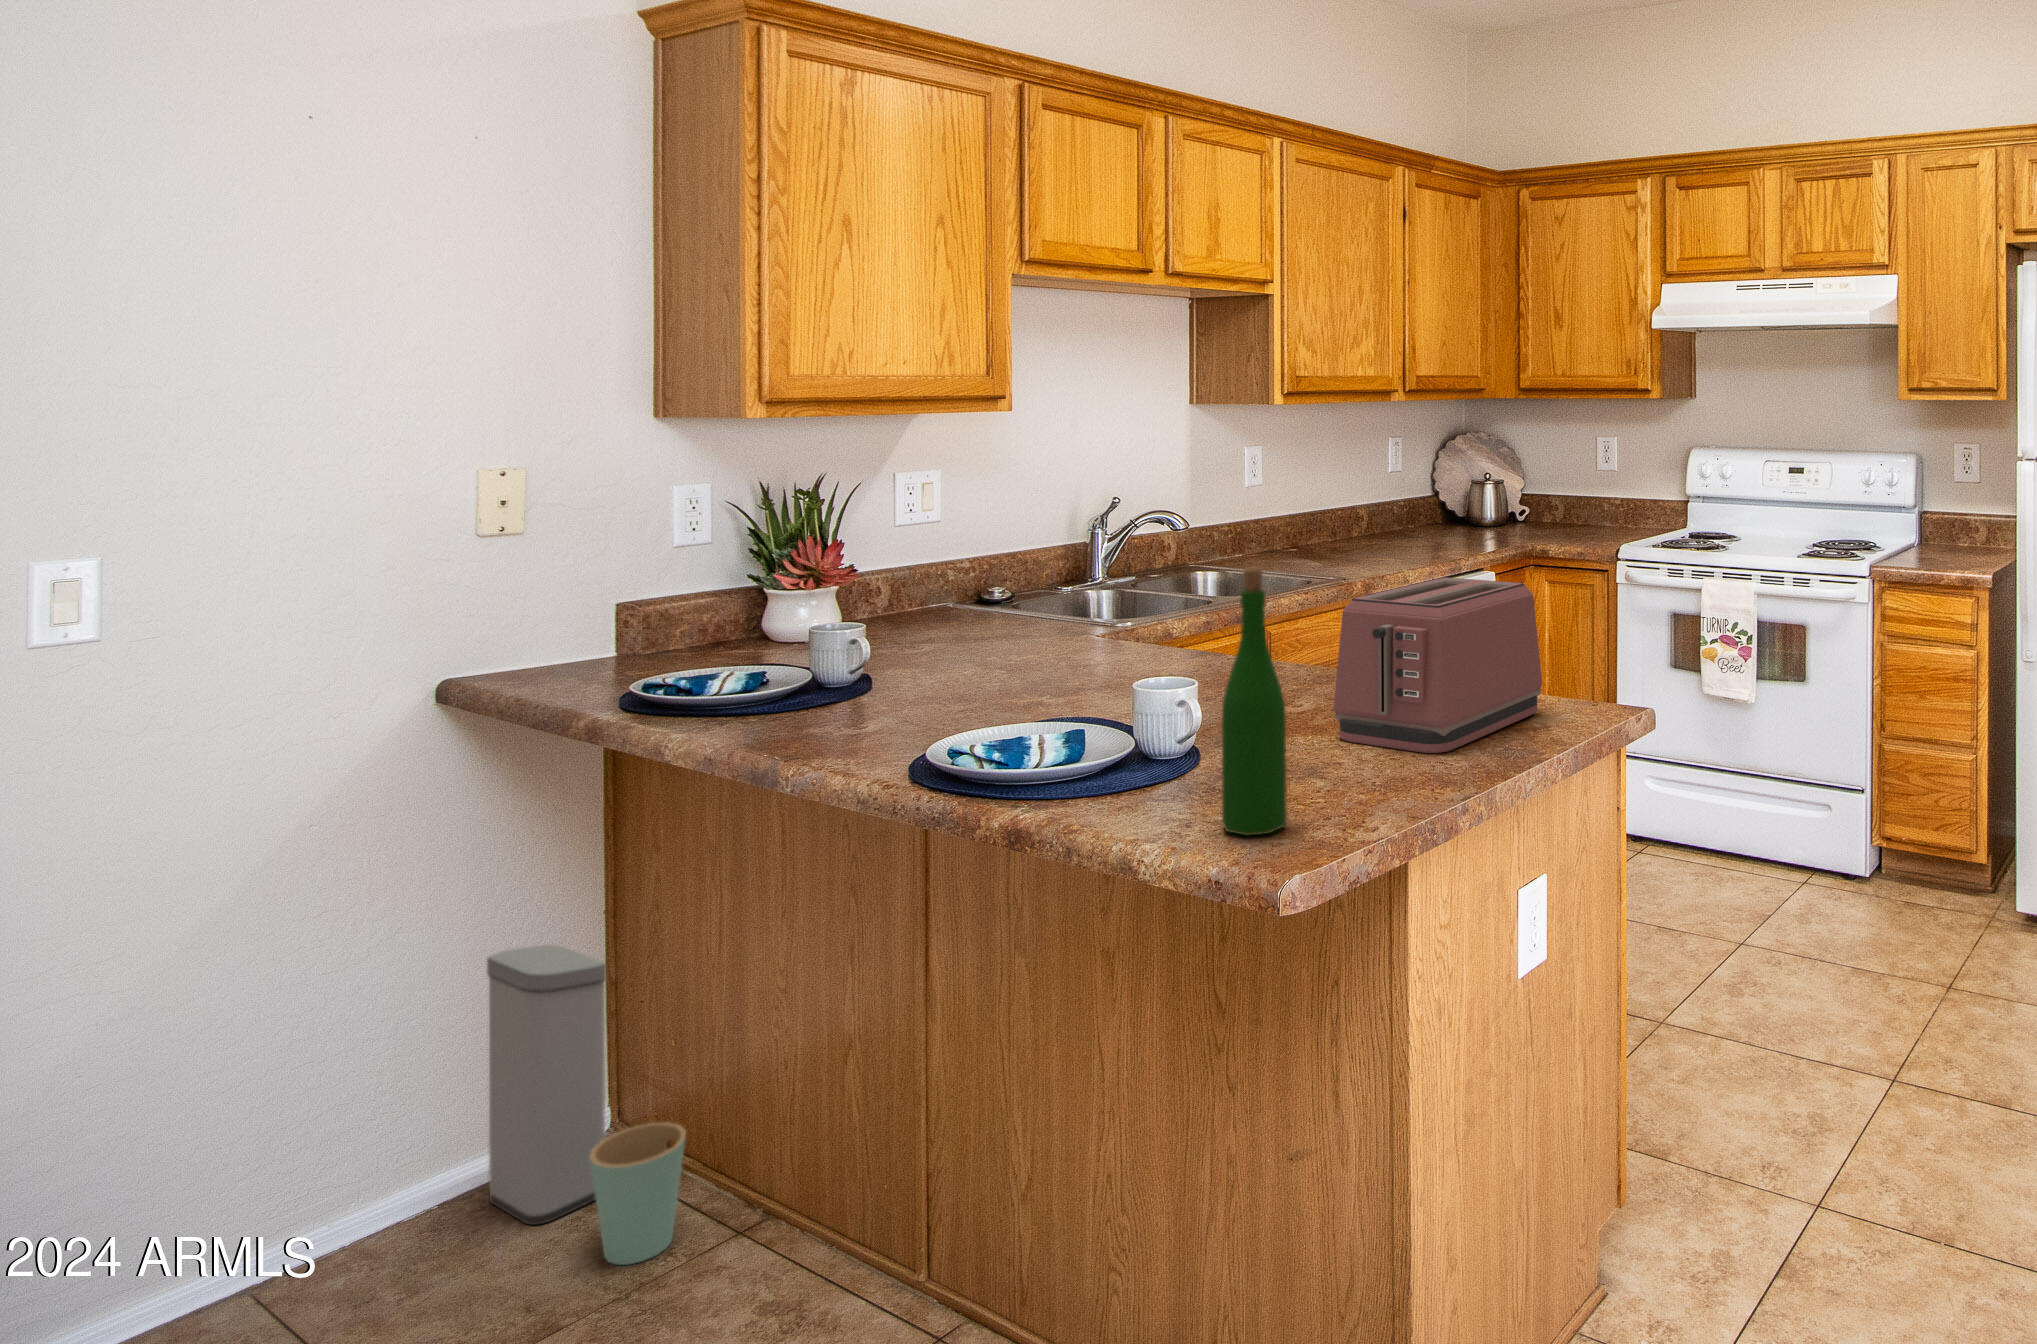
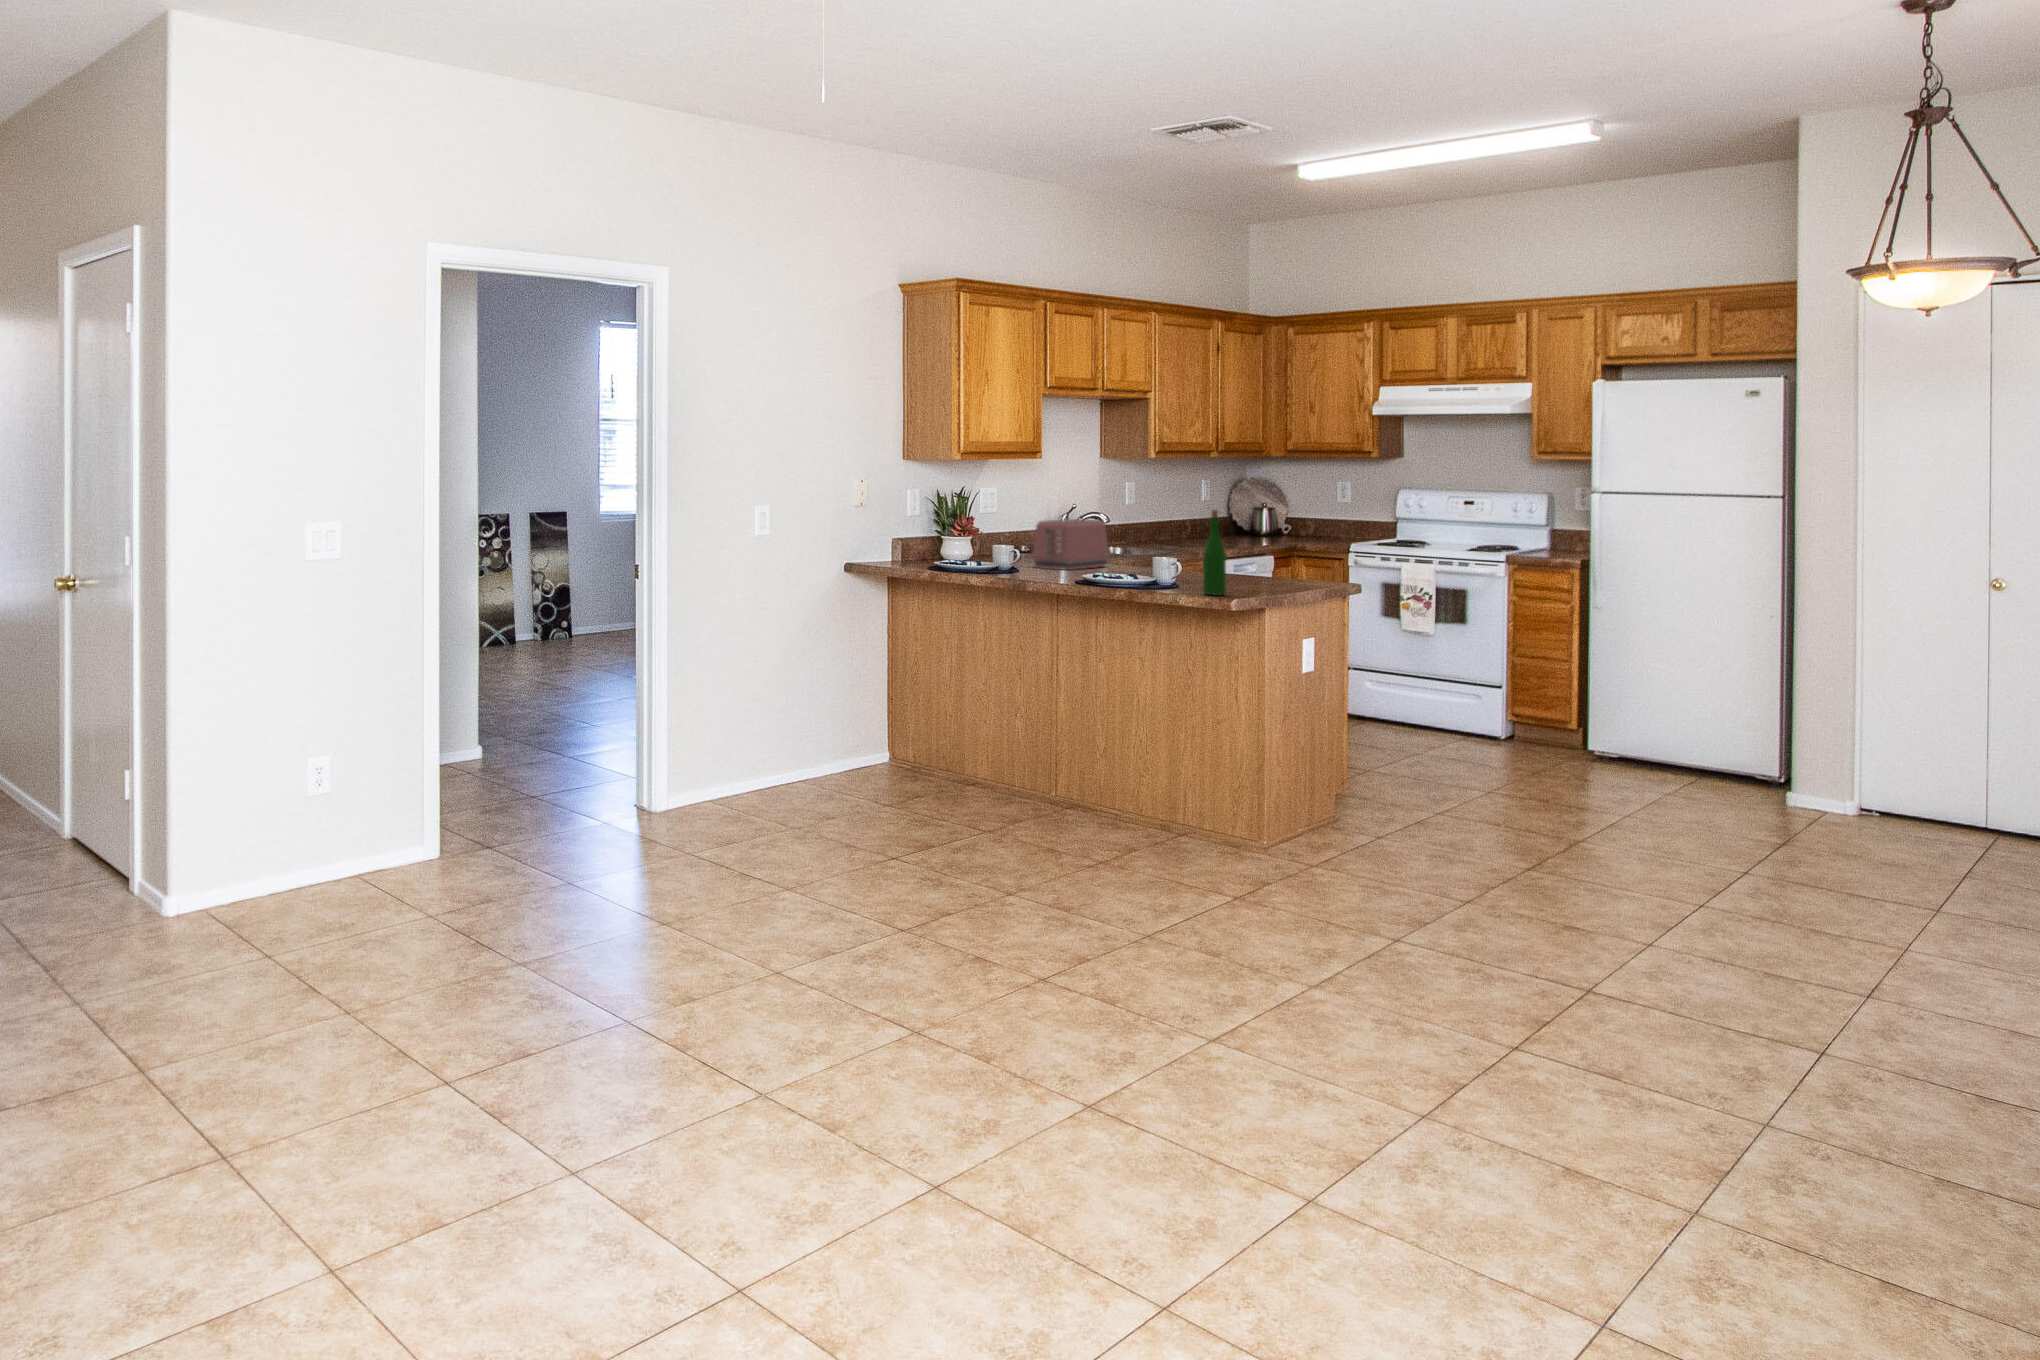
toaster: present [1333,577,1542,753] -> present [1033,519,1109,570]
trash can: present [487,945,686,1265] -> none [862,673,951,785]

